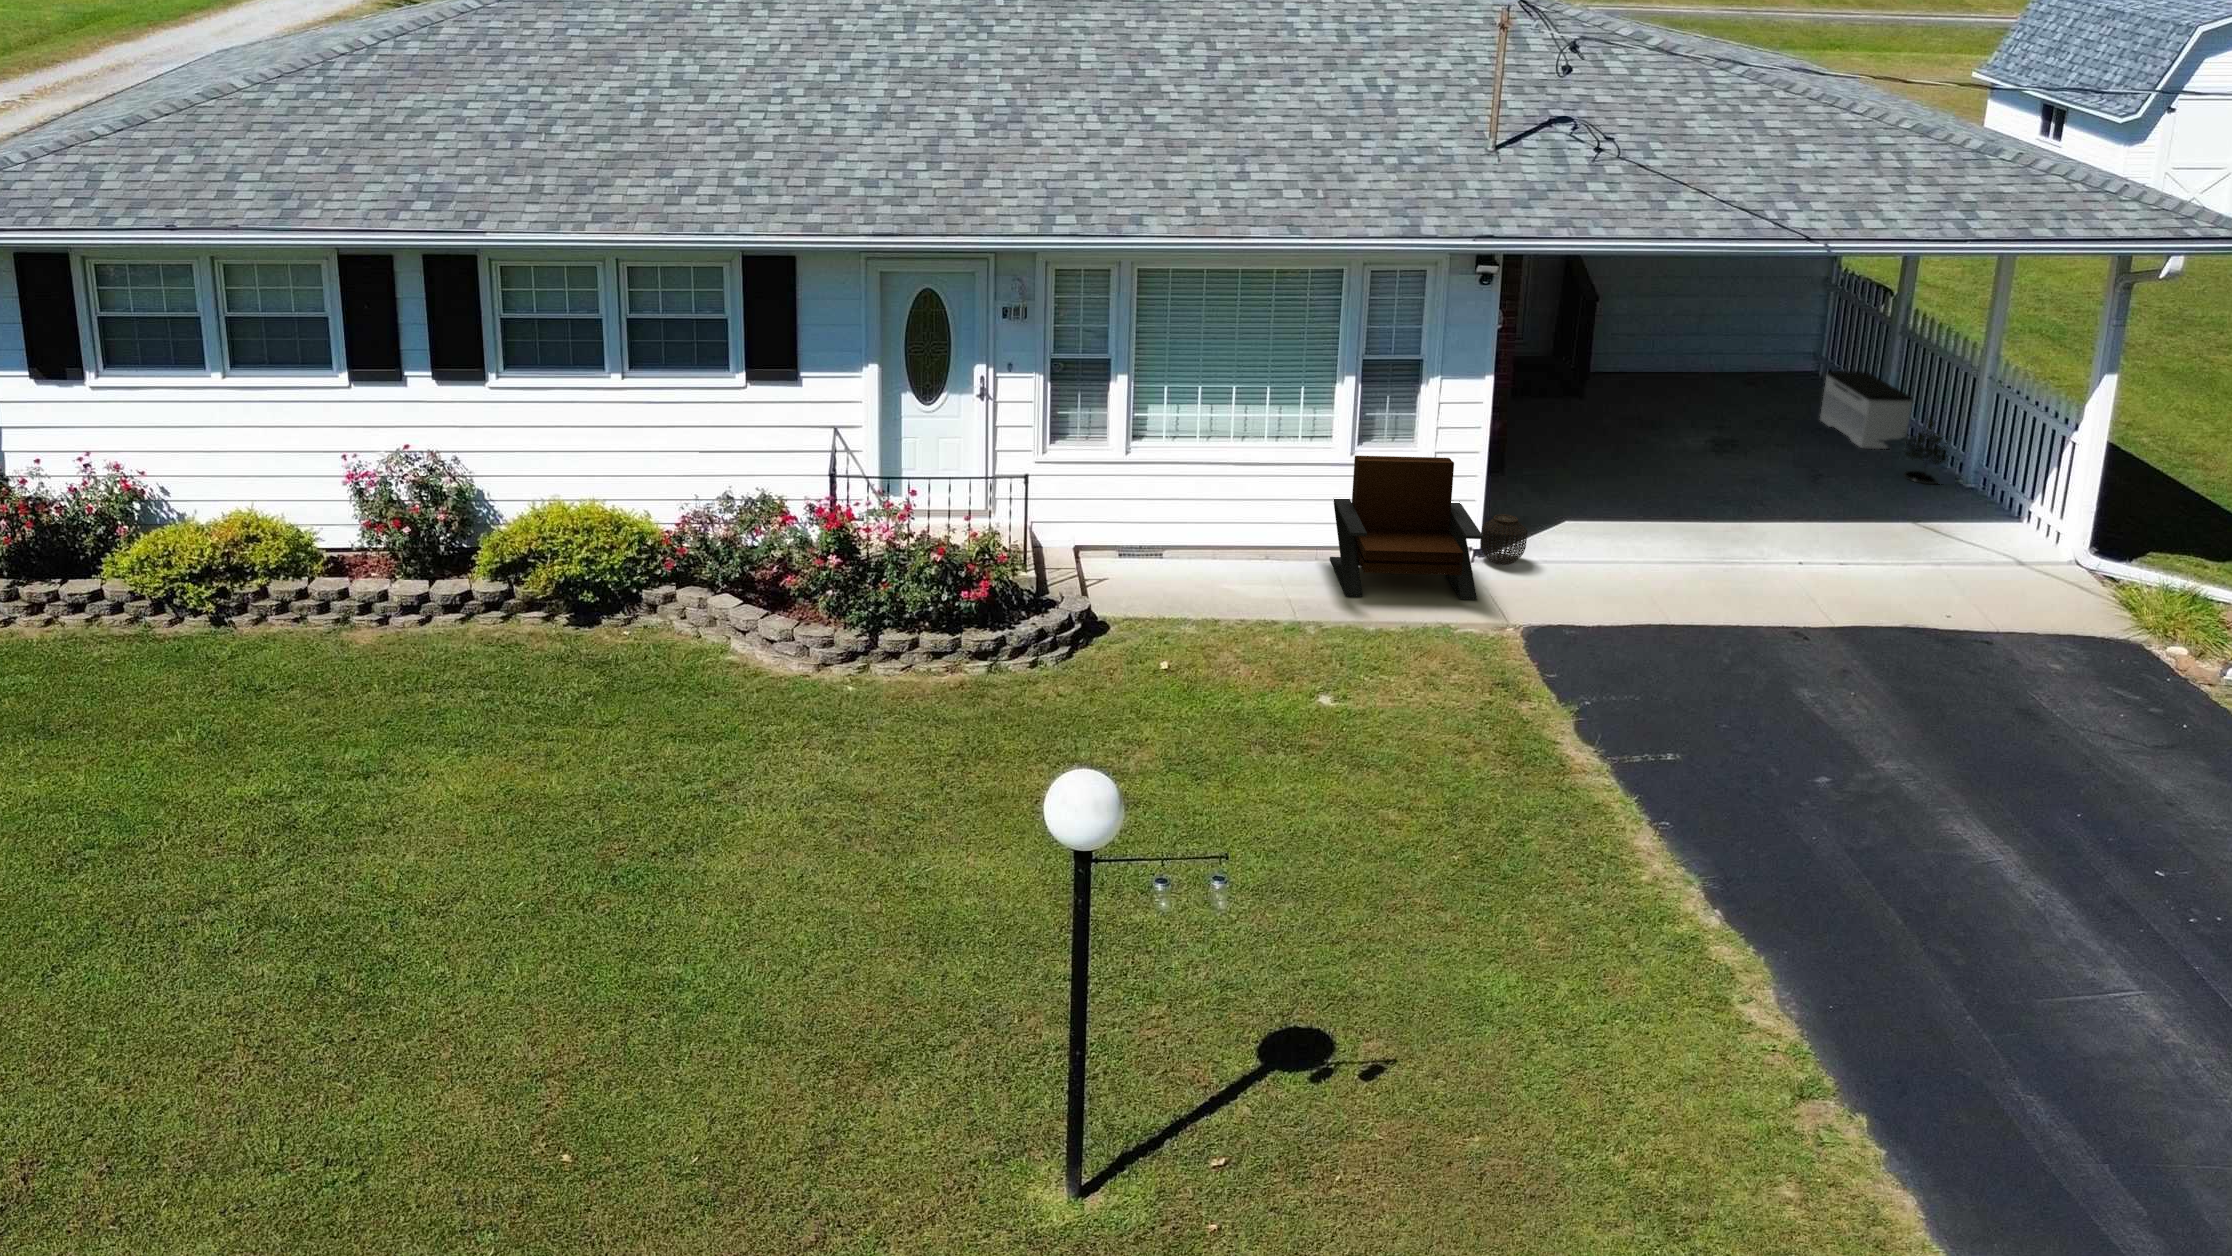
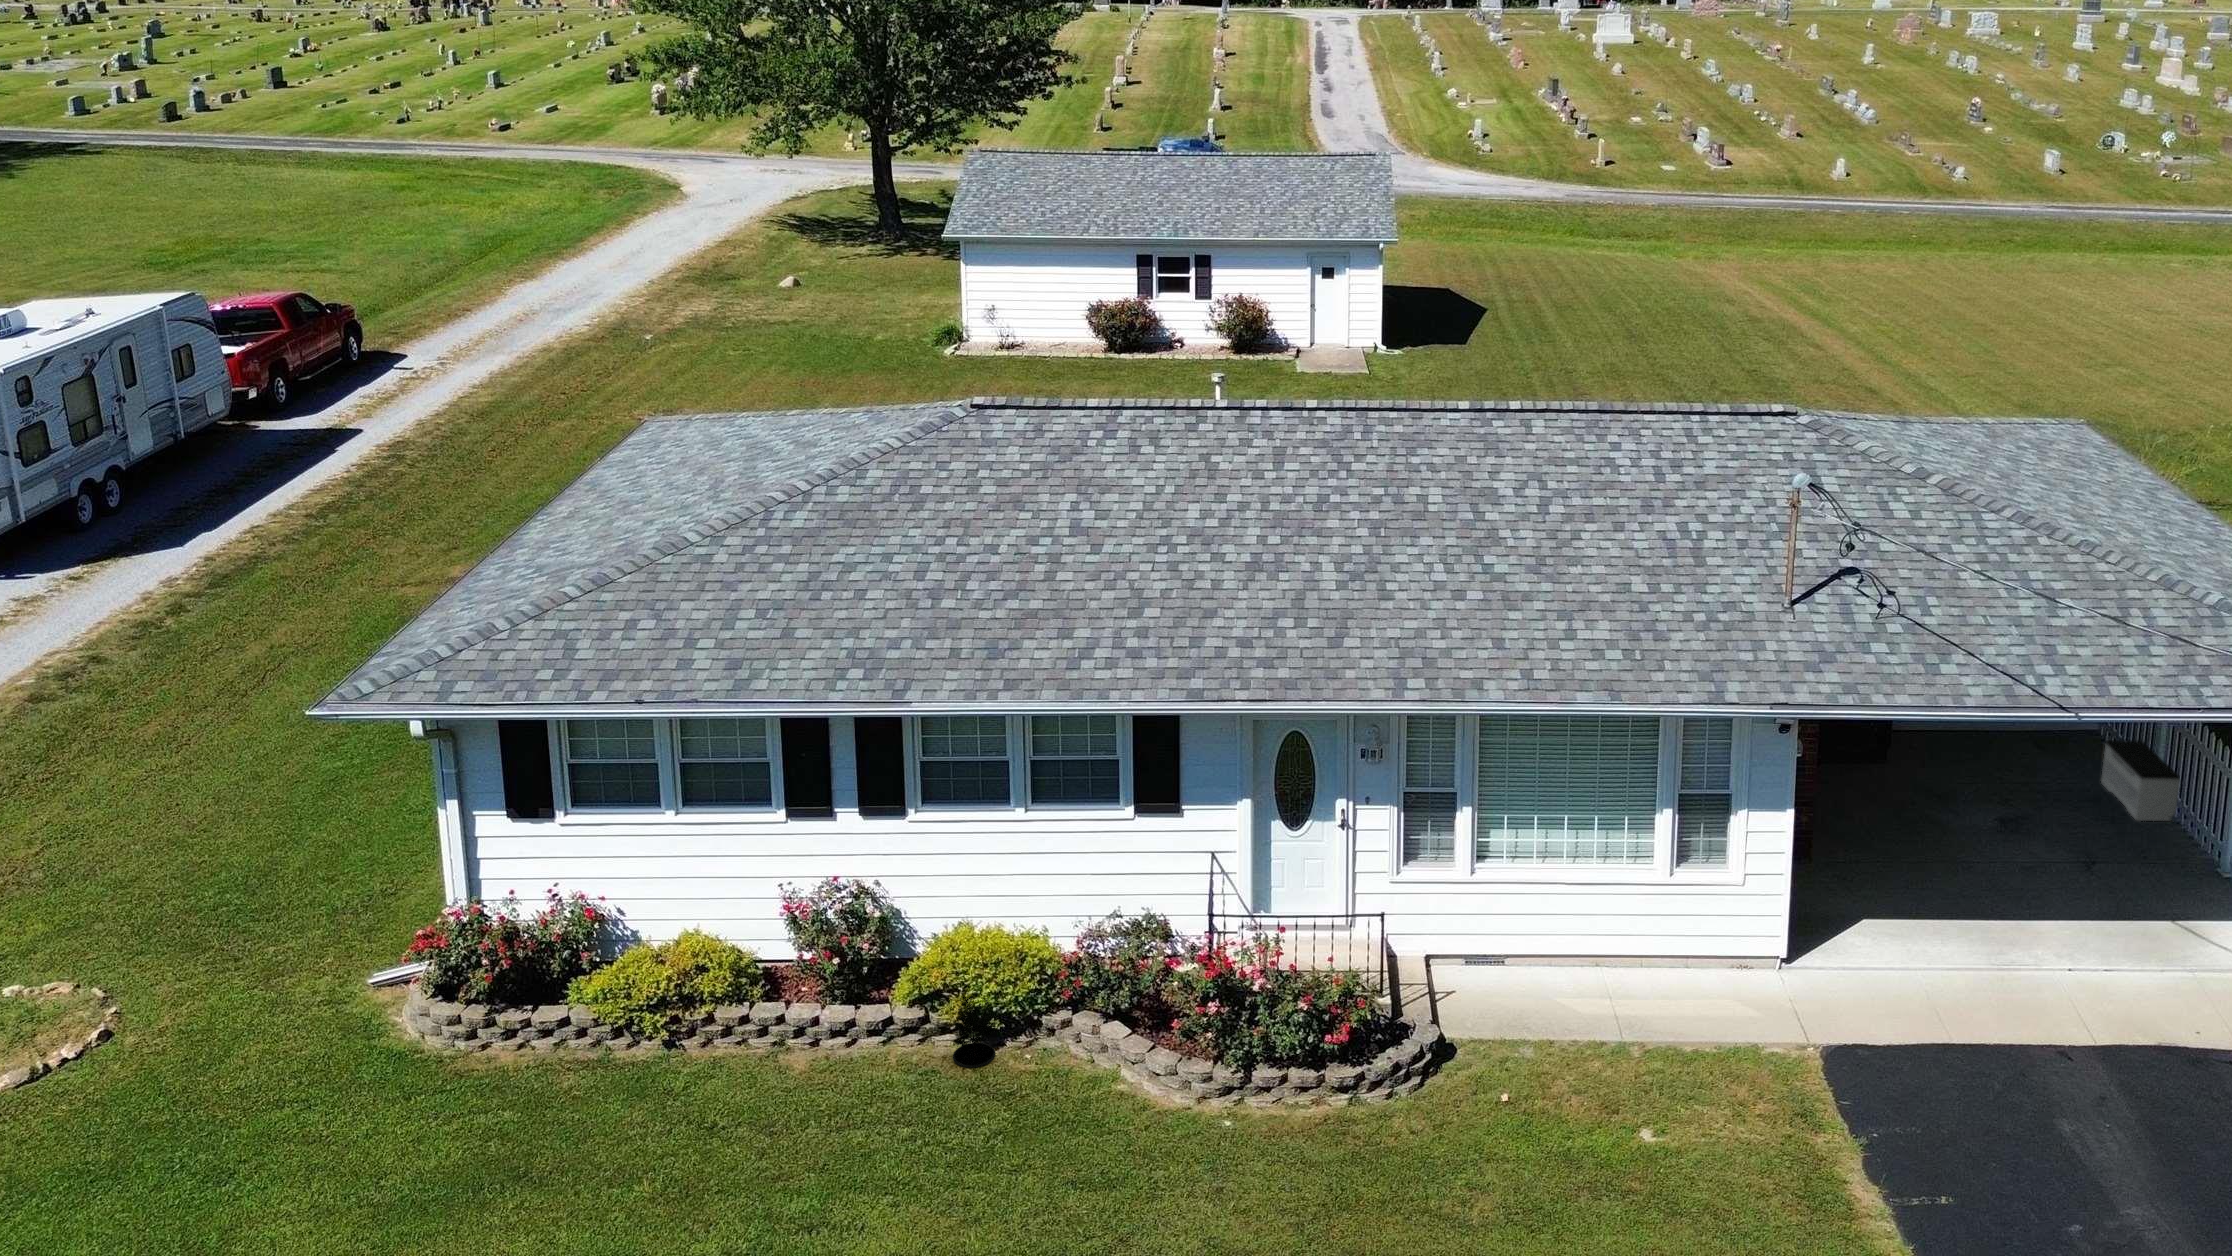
potted tree: present [1903,418,1951,484] -> present [952,992,997,1068]
lounge chair: present [1330,456,1483,600] -> none [1652,878,1785,1017]
woven basket: present [1481,514,1528,565] -> none [1786,926,1827,973]

